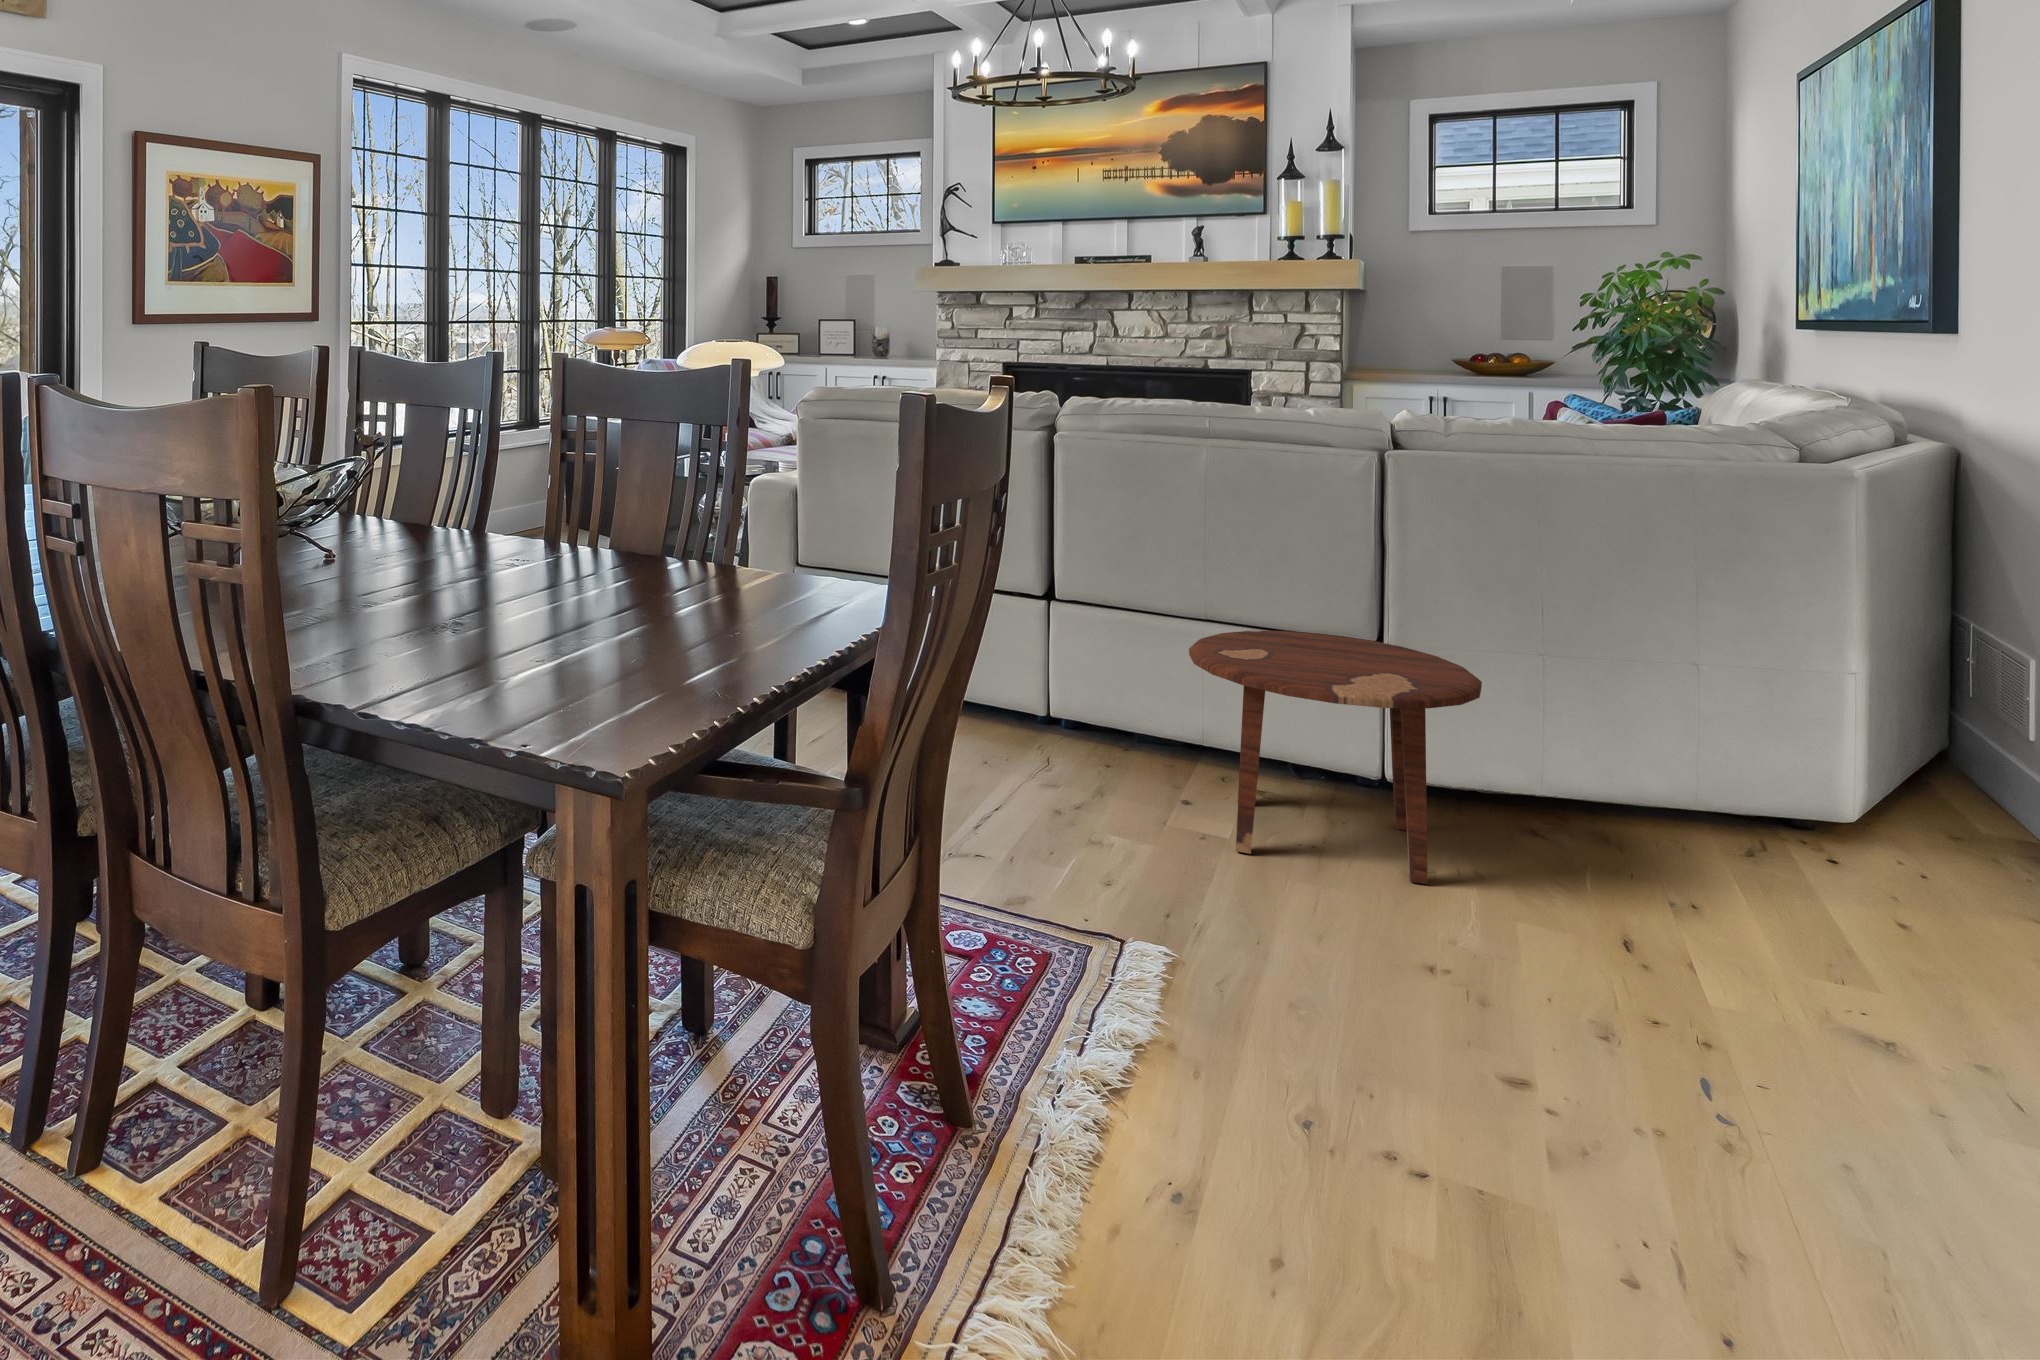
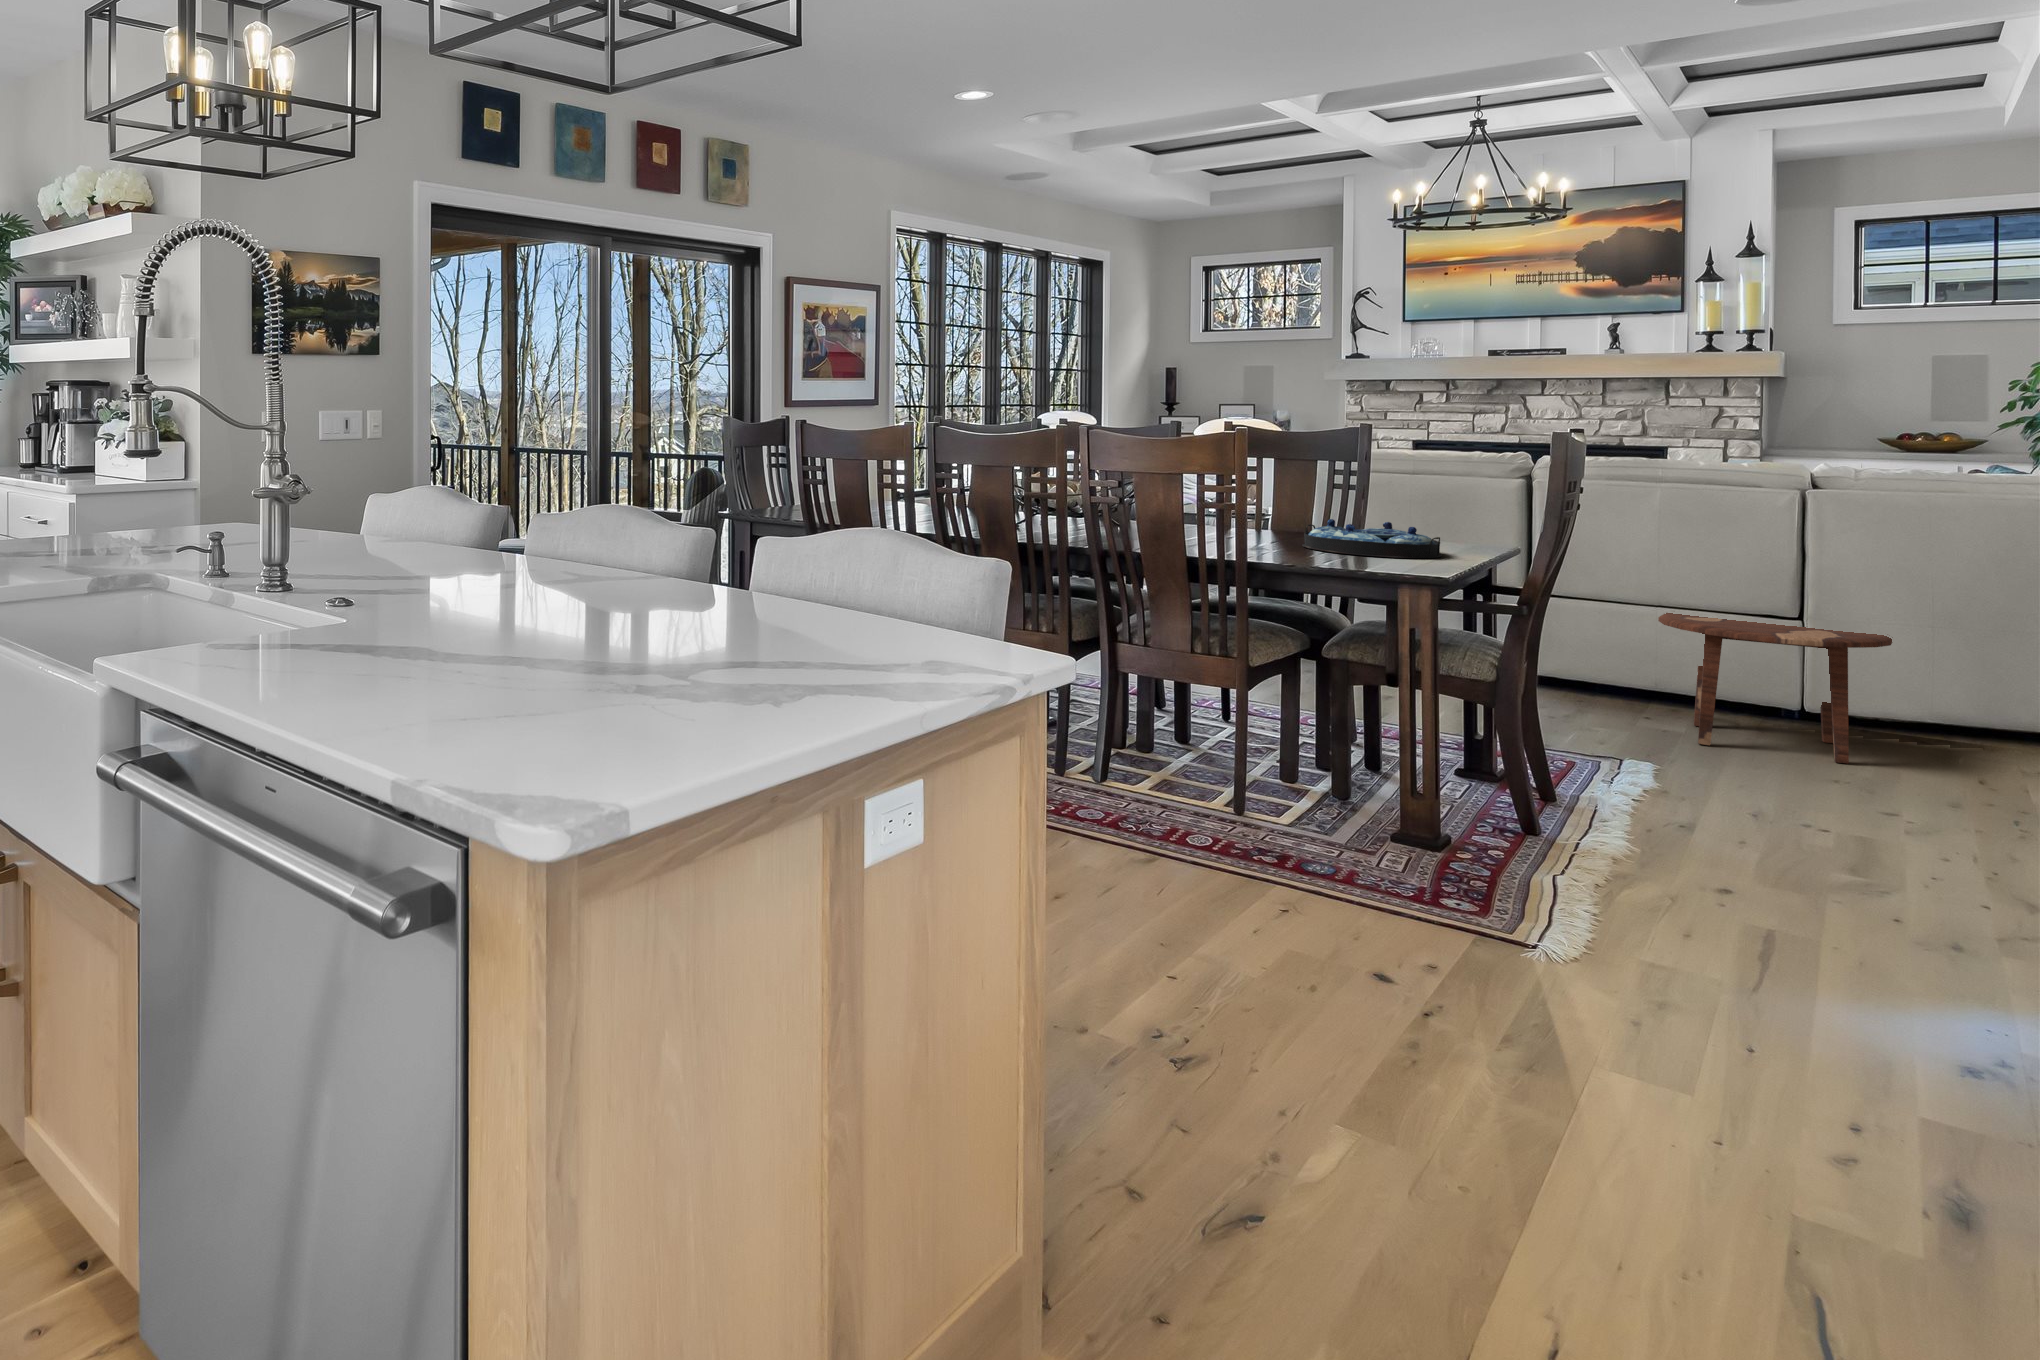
serving tray: none [587,543,793,631] -> present [1302,519,1442,558]

